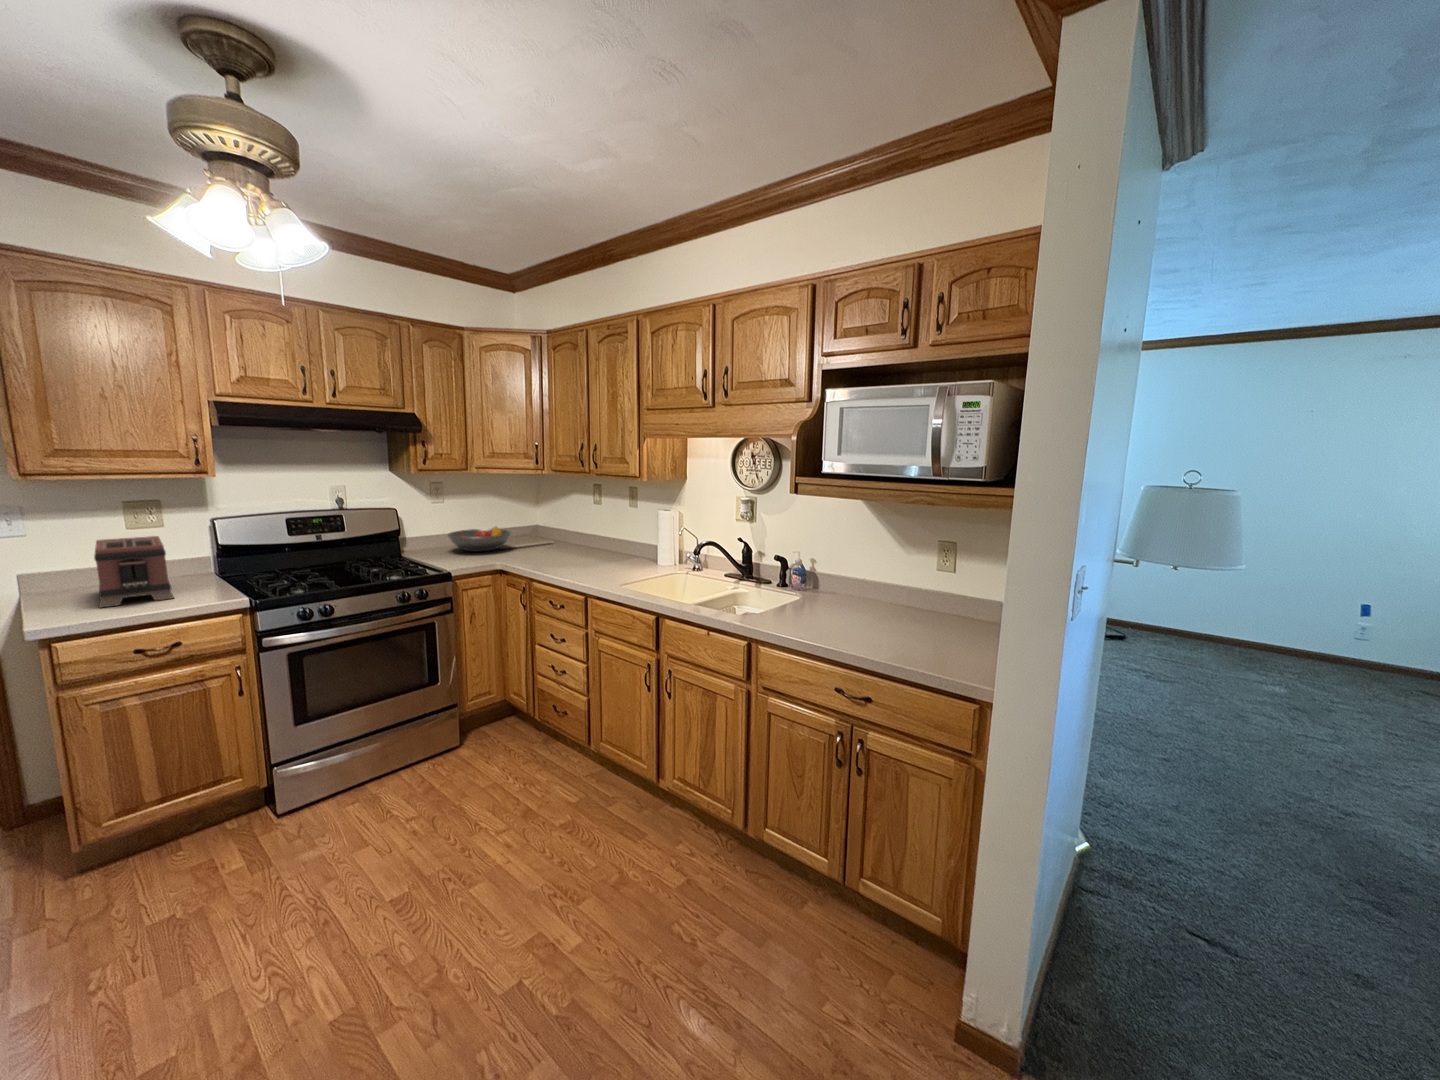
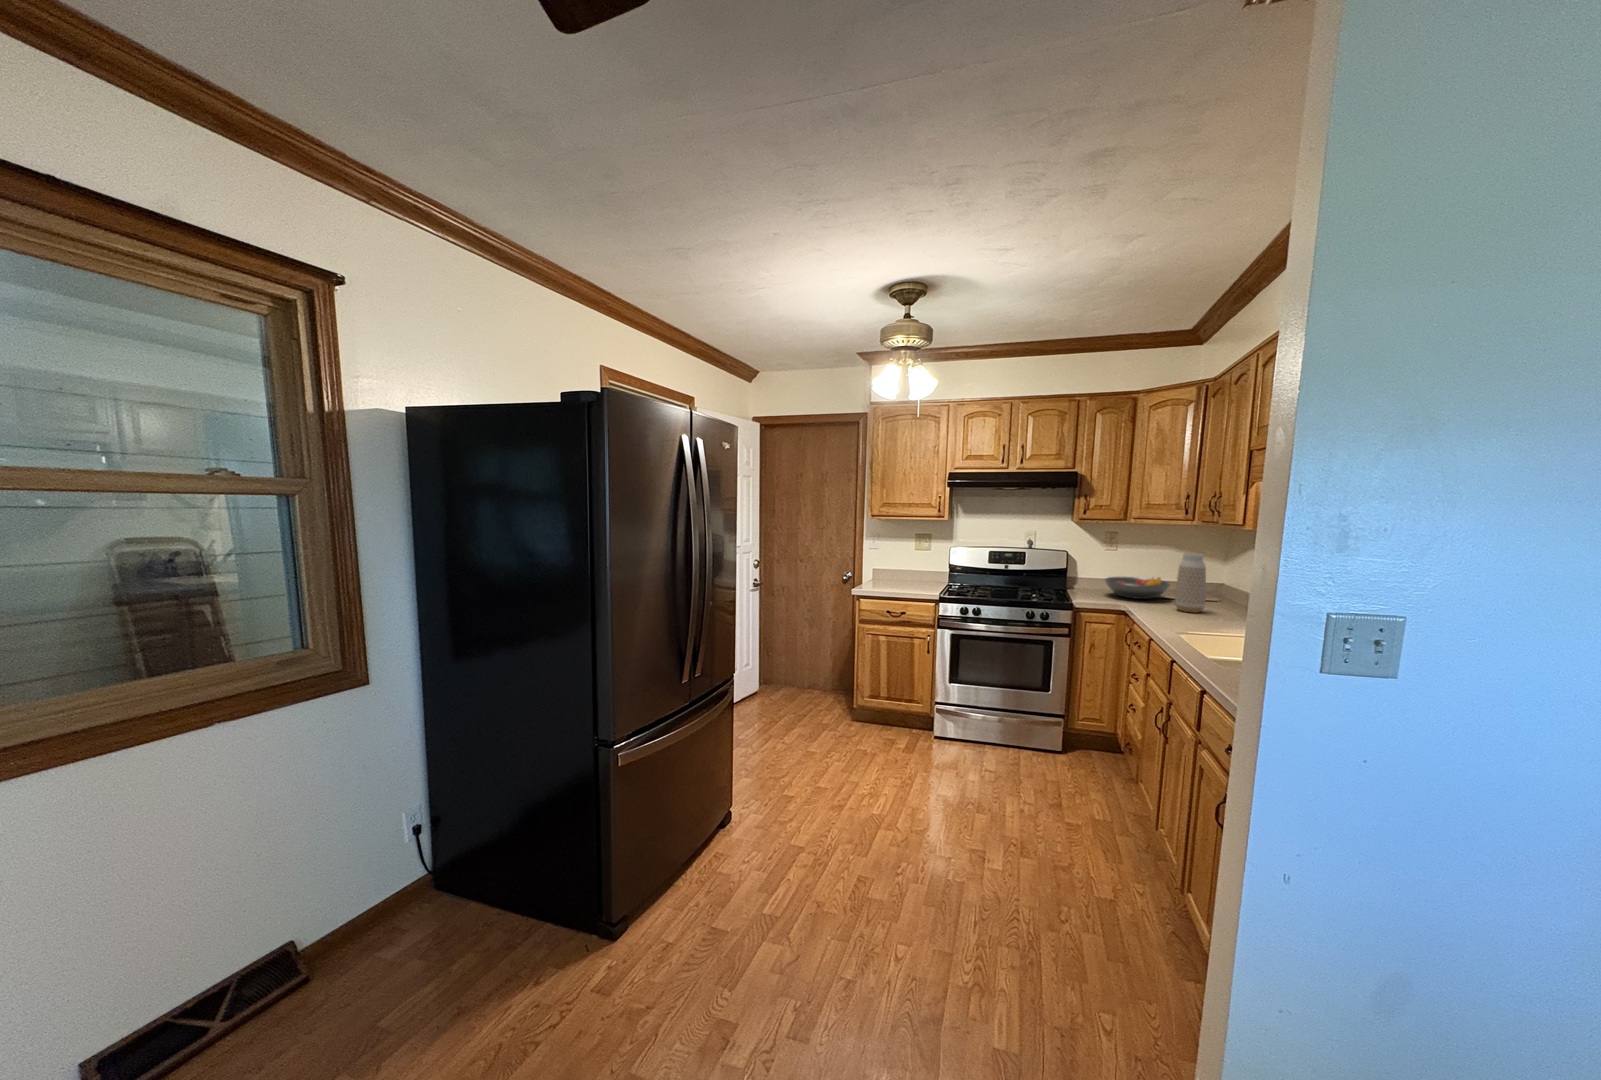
vase: none [531,499,556,554] -> present [1175,553,1206,613]
toaster: present [94,536,174,607] -> none [887,551,926,588]

